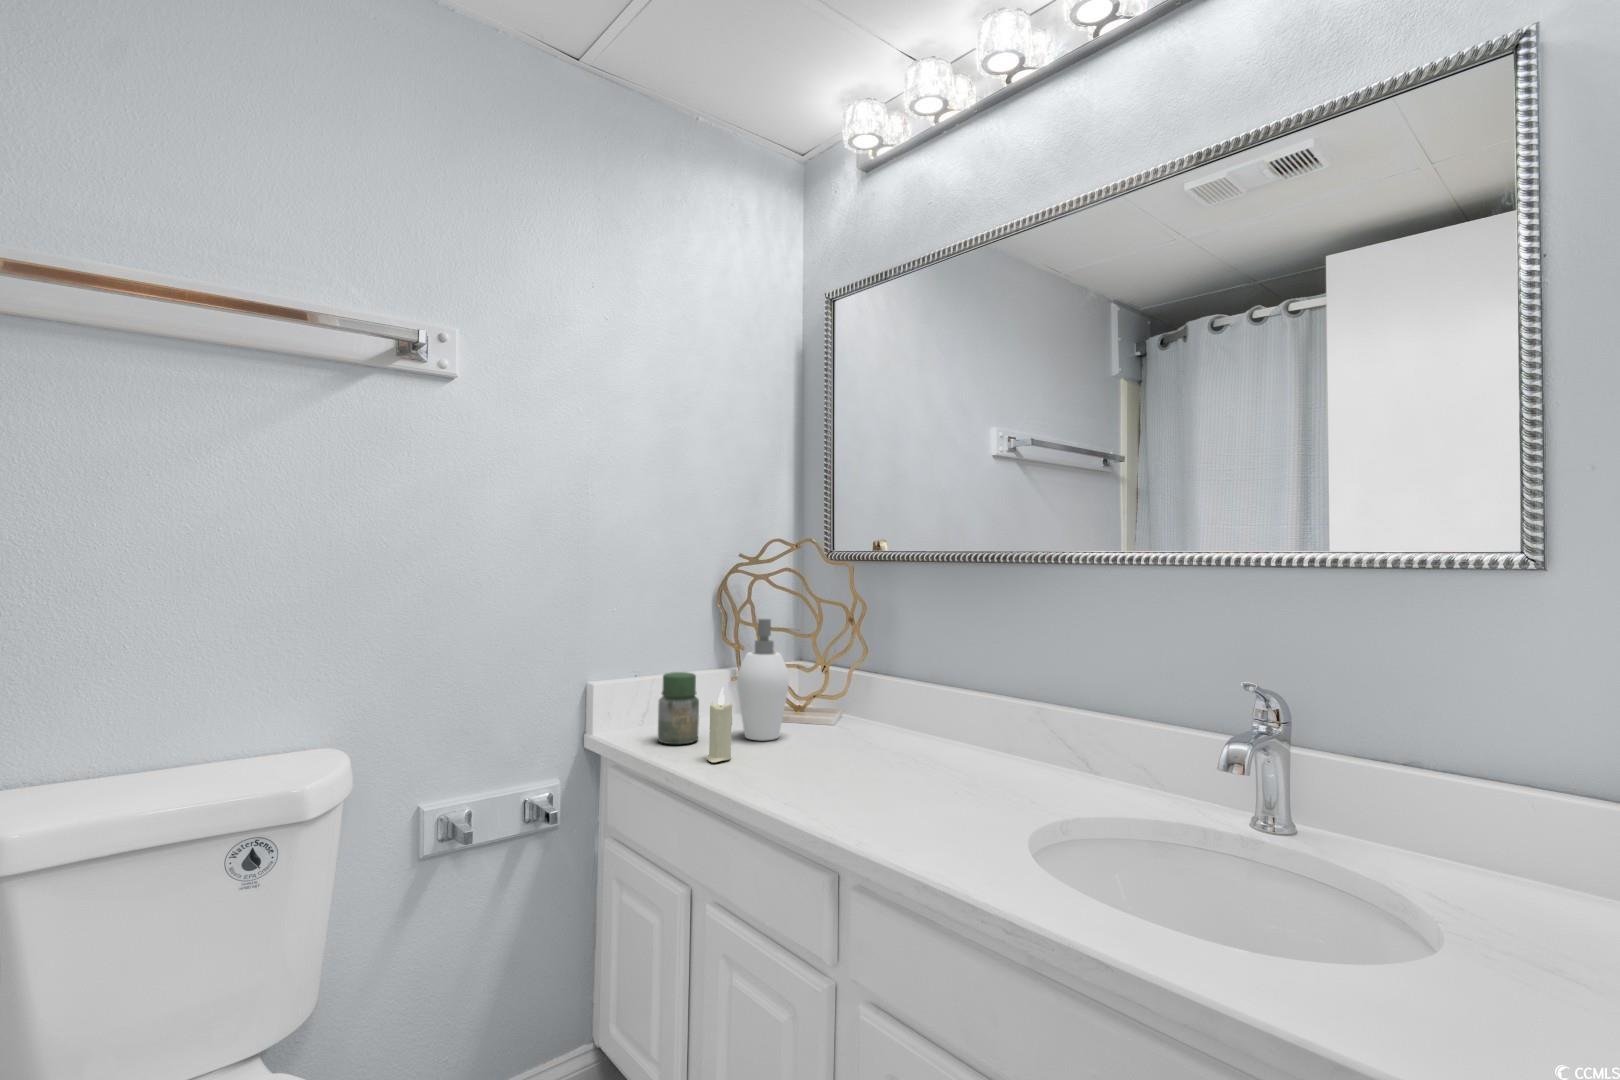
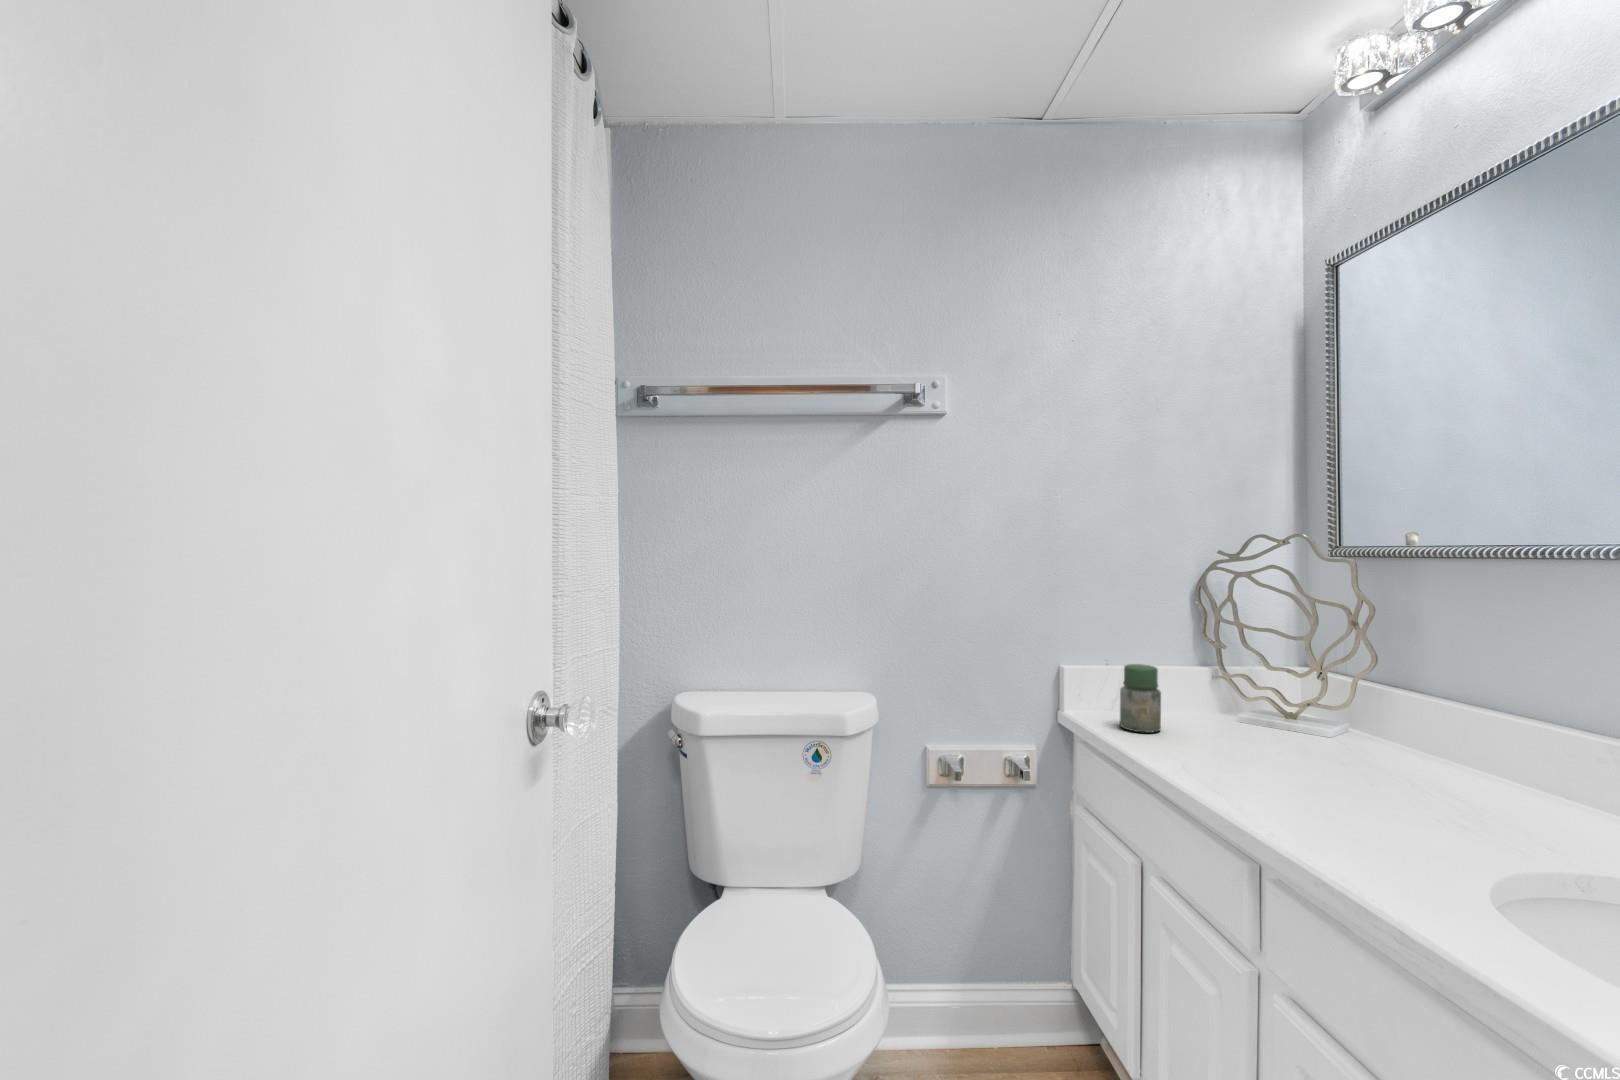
soap dispenser: present [737,618,792,740] -> none [1203,619,1272,743]
candle: present [707,687,732,762] -> none [1160,684,1187,754]

